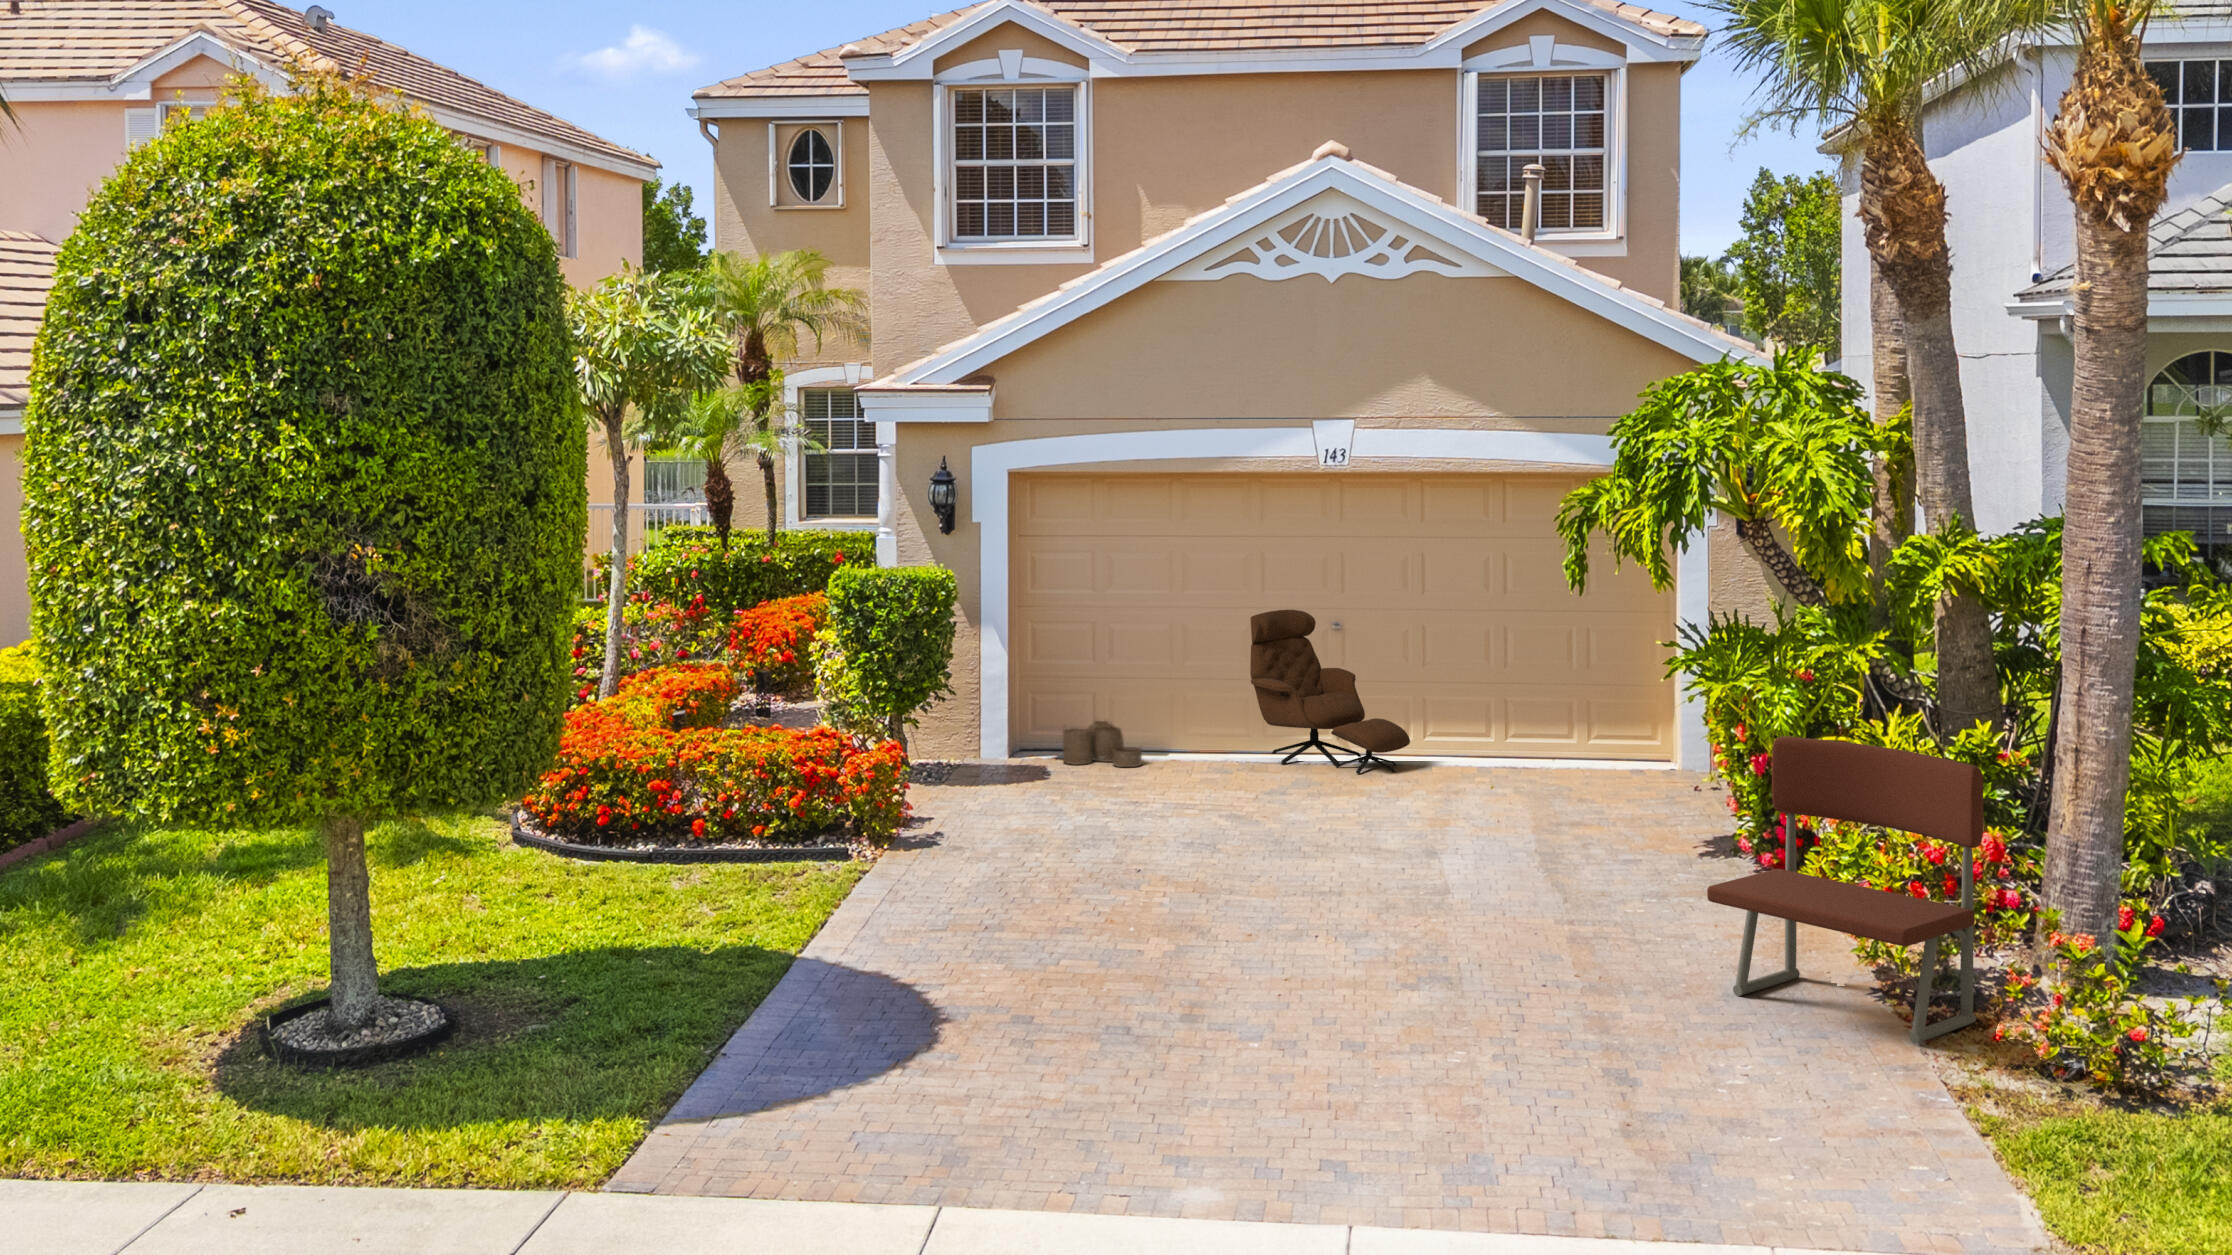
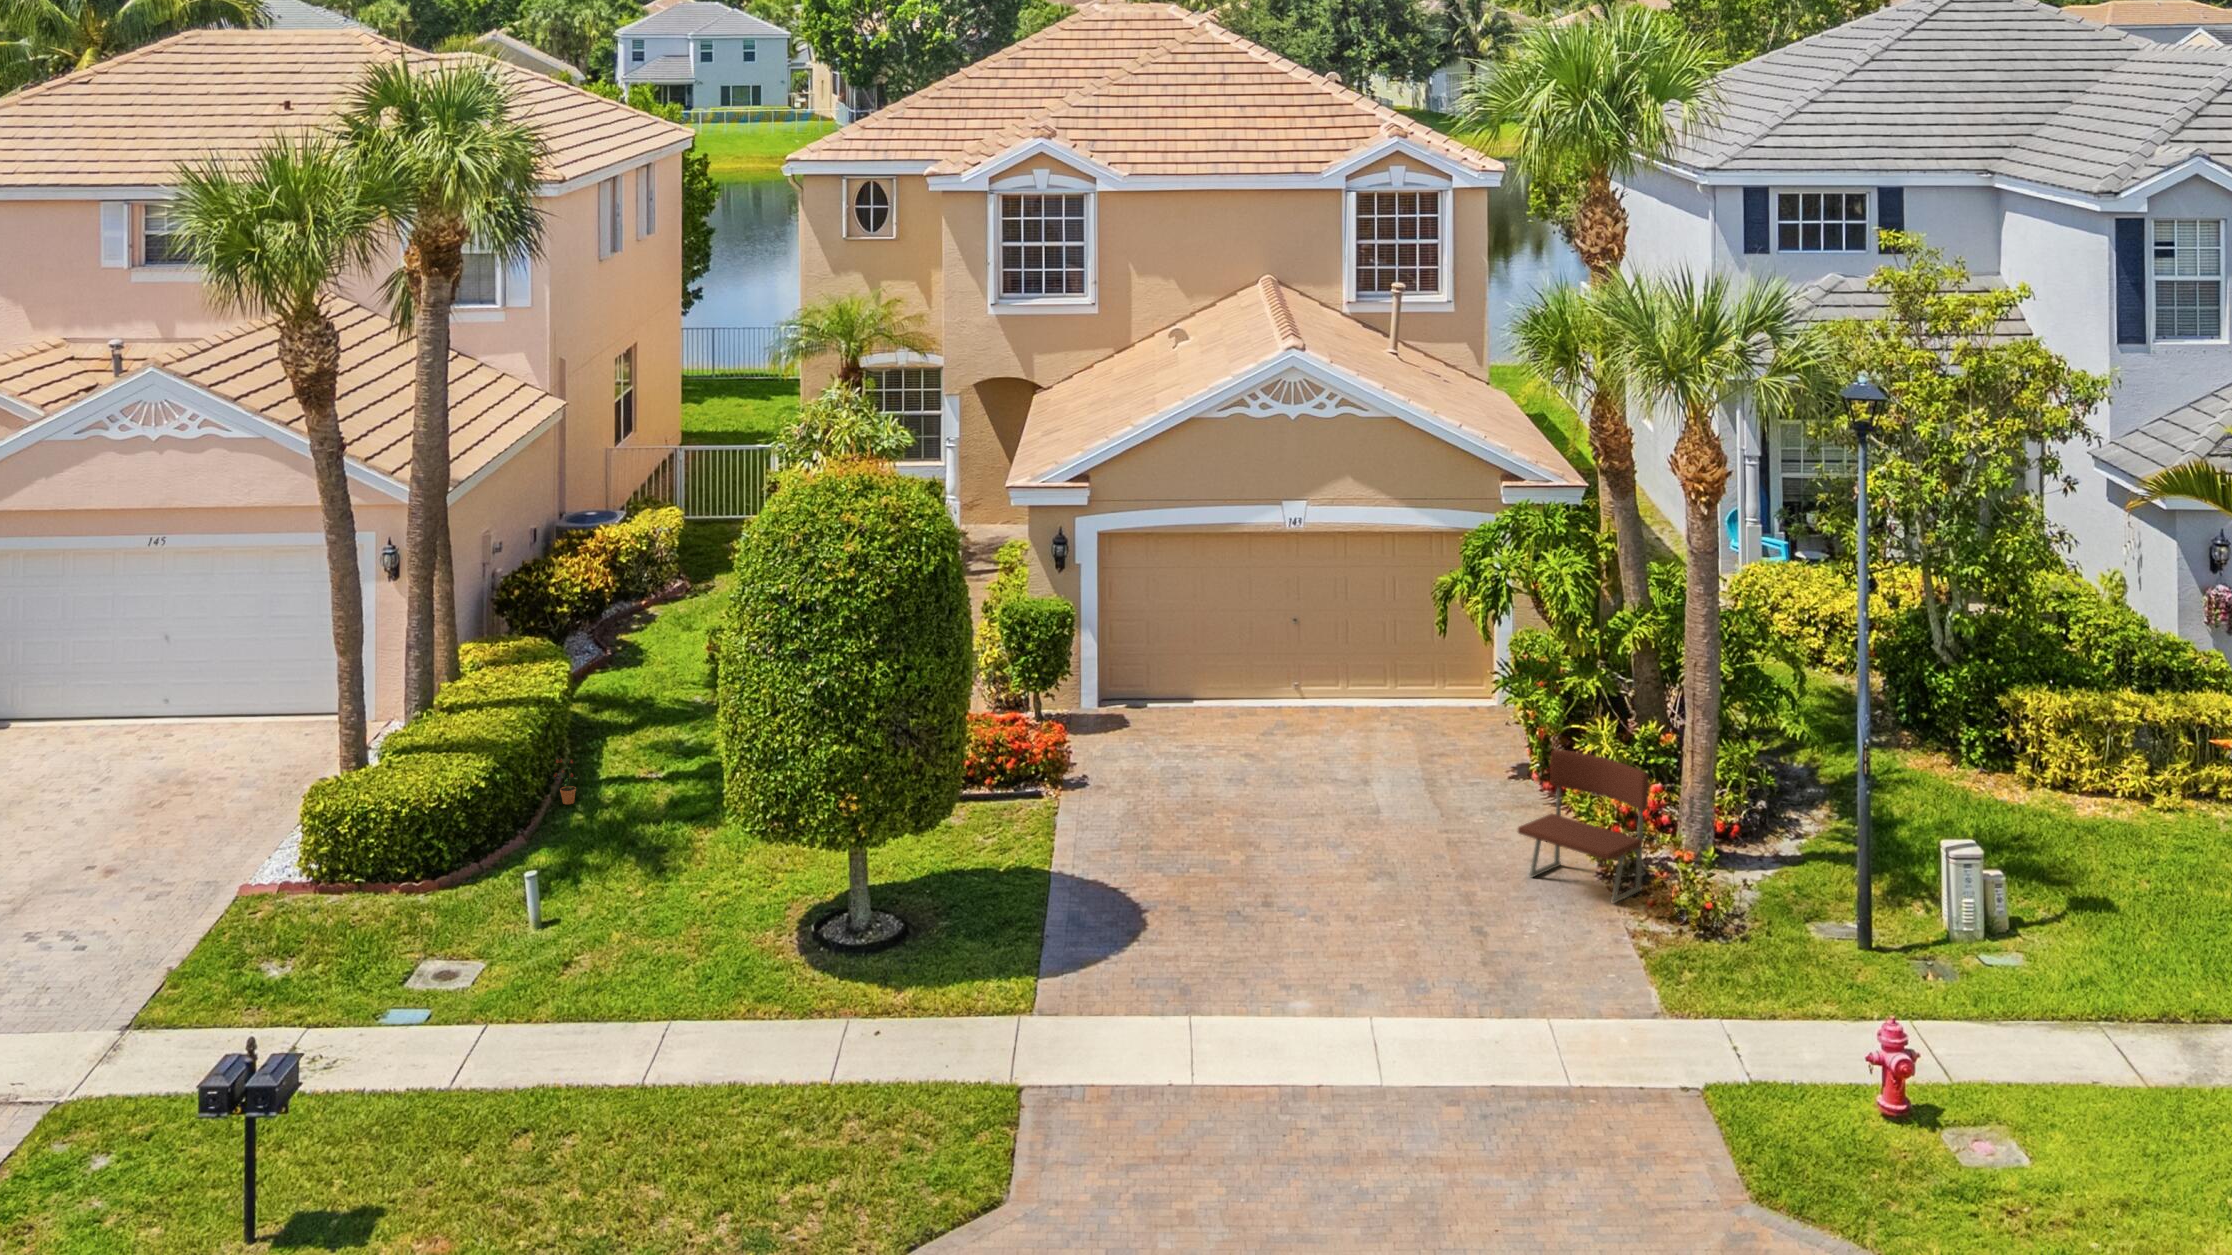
lounge chair: present [1250,610,1410,774] -> none [1246,615,1342,720]
woven basket: present [1063,721,1142,767] -> none [1134,682,1183,717]
potted plant: none [7,775,56,855] -> present [554,759,577,804]

